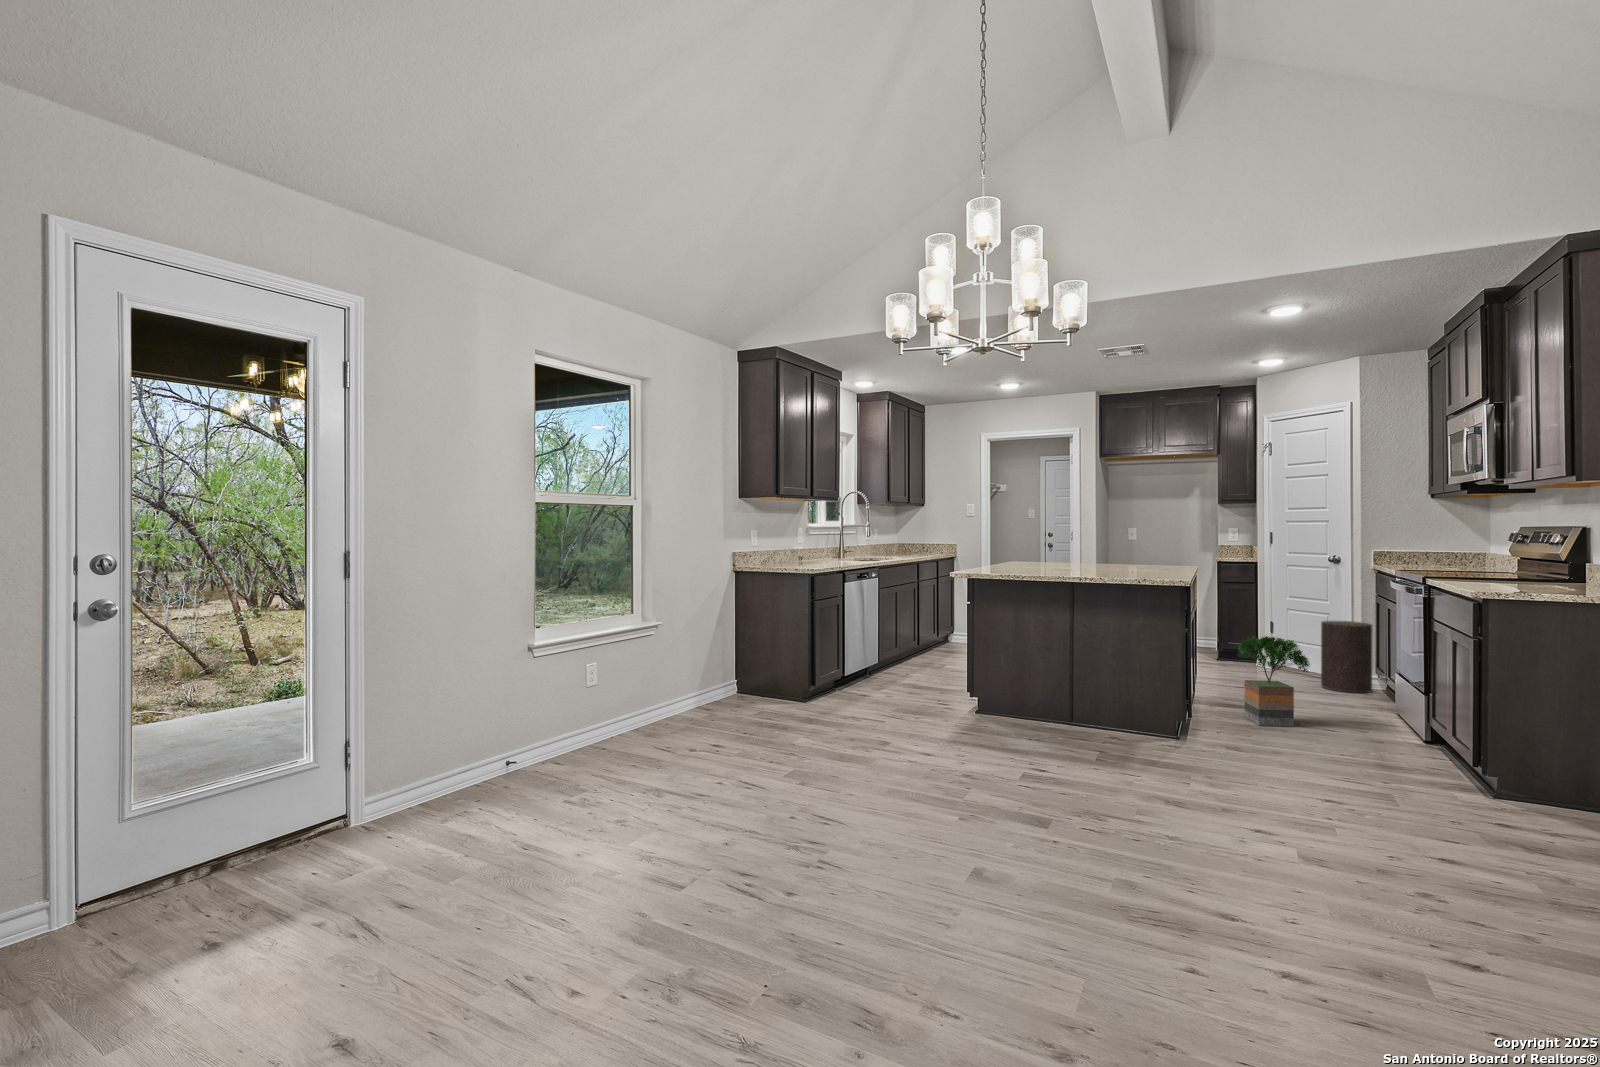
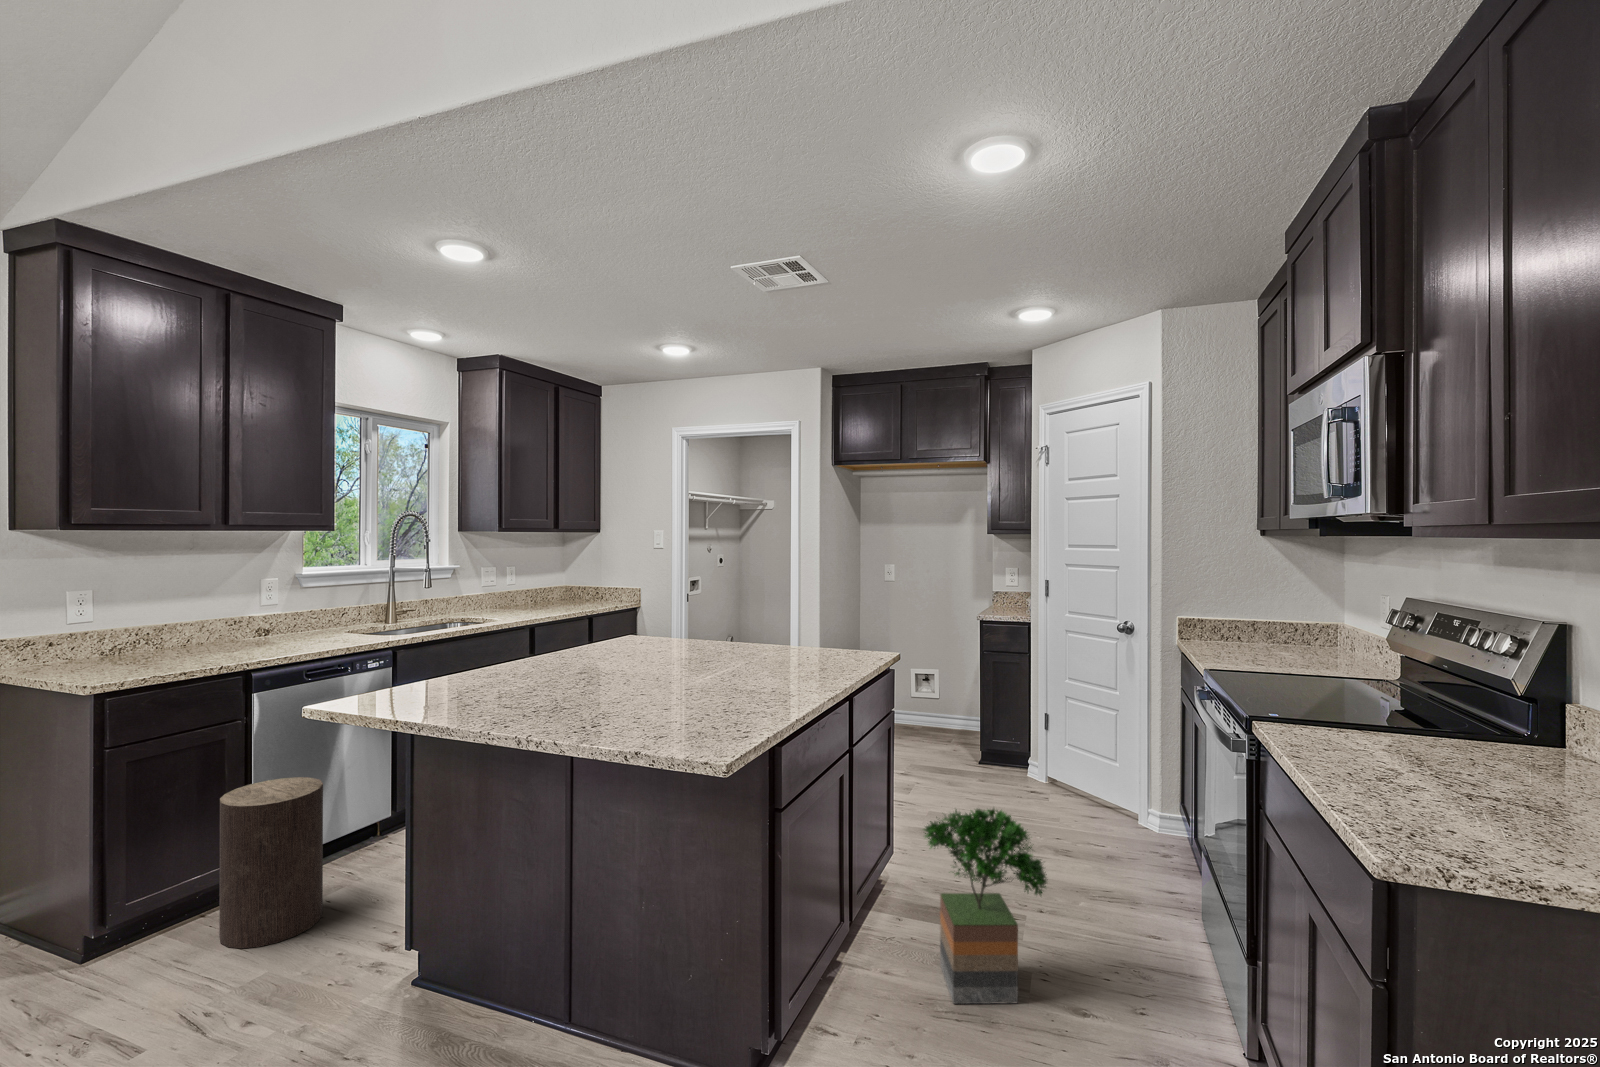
stool: present [1321,621,1372,693] -> present [219,777,323,948]

